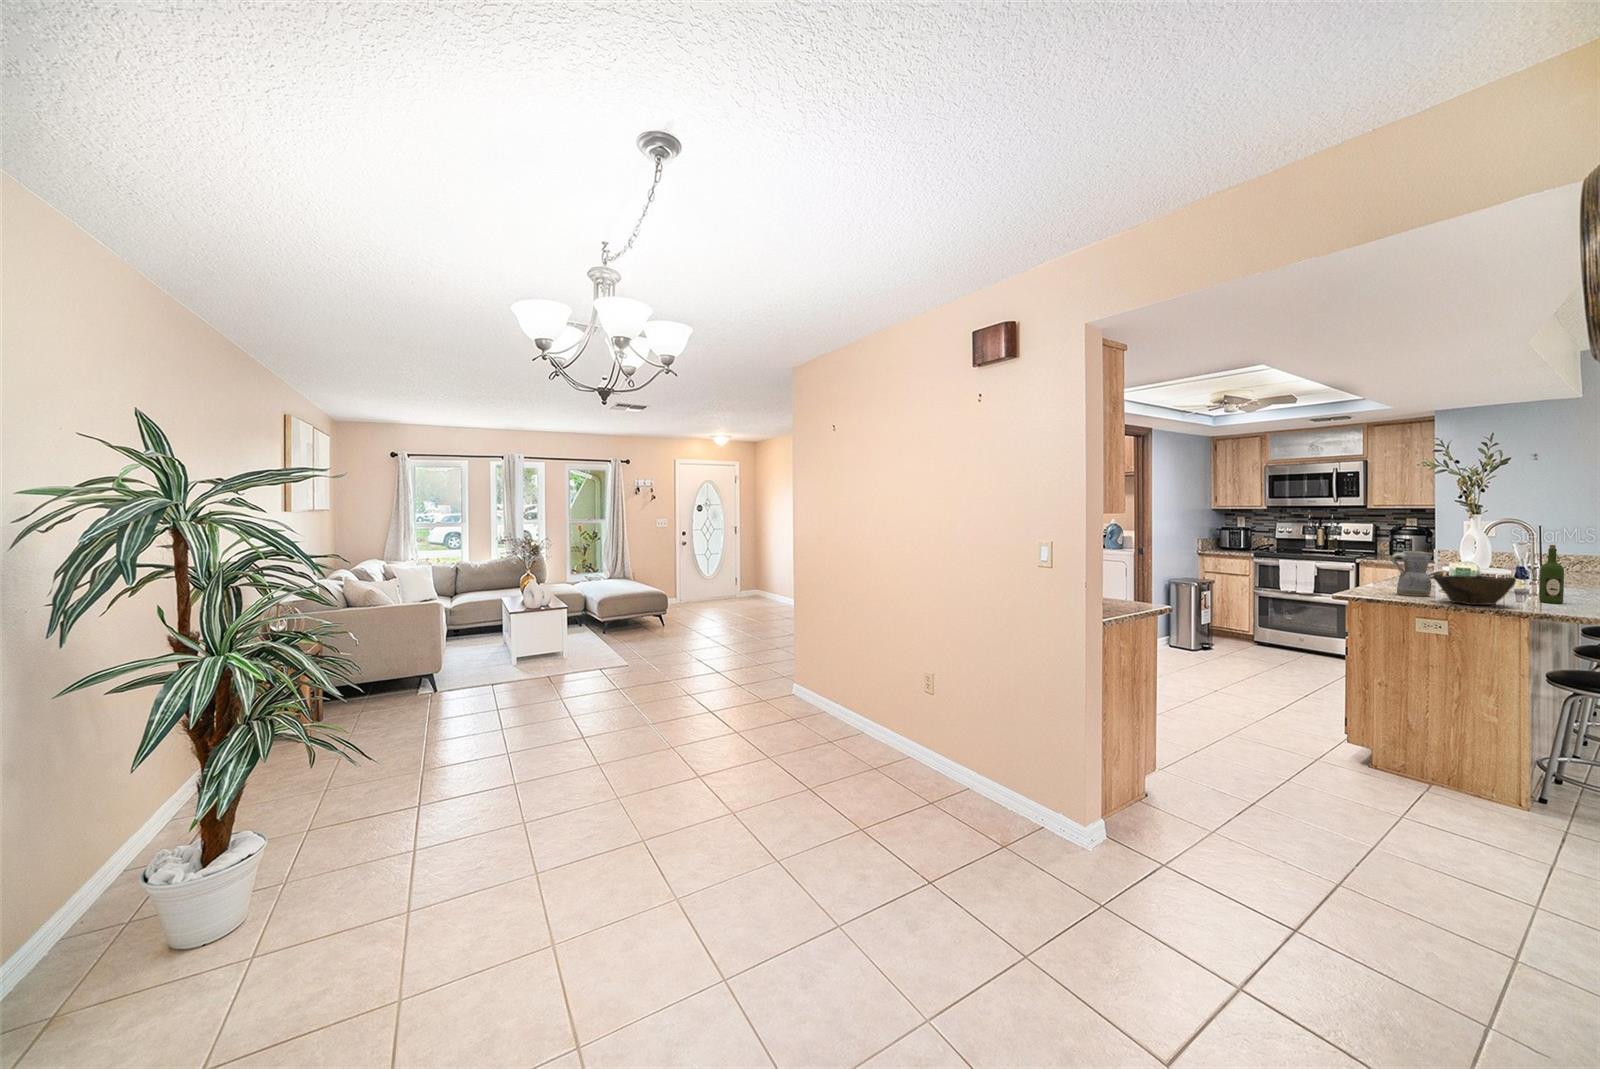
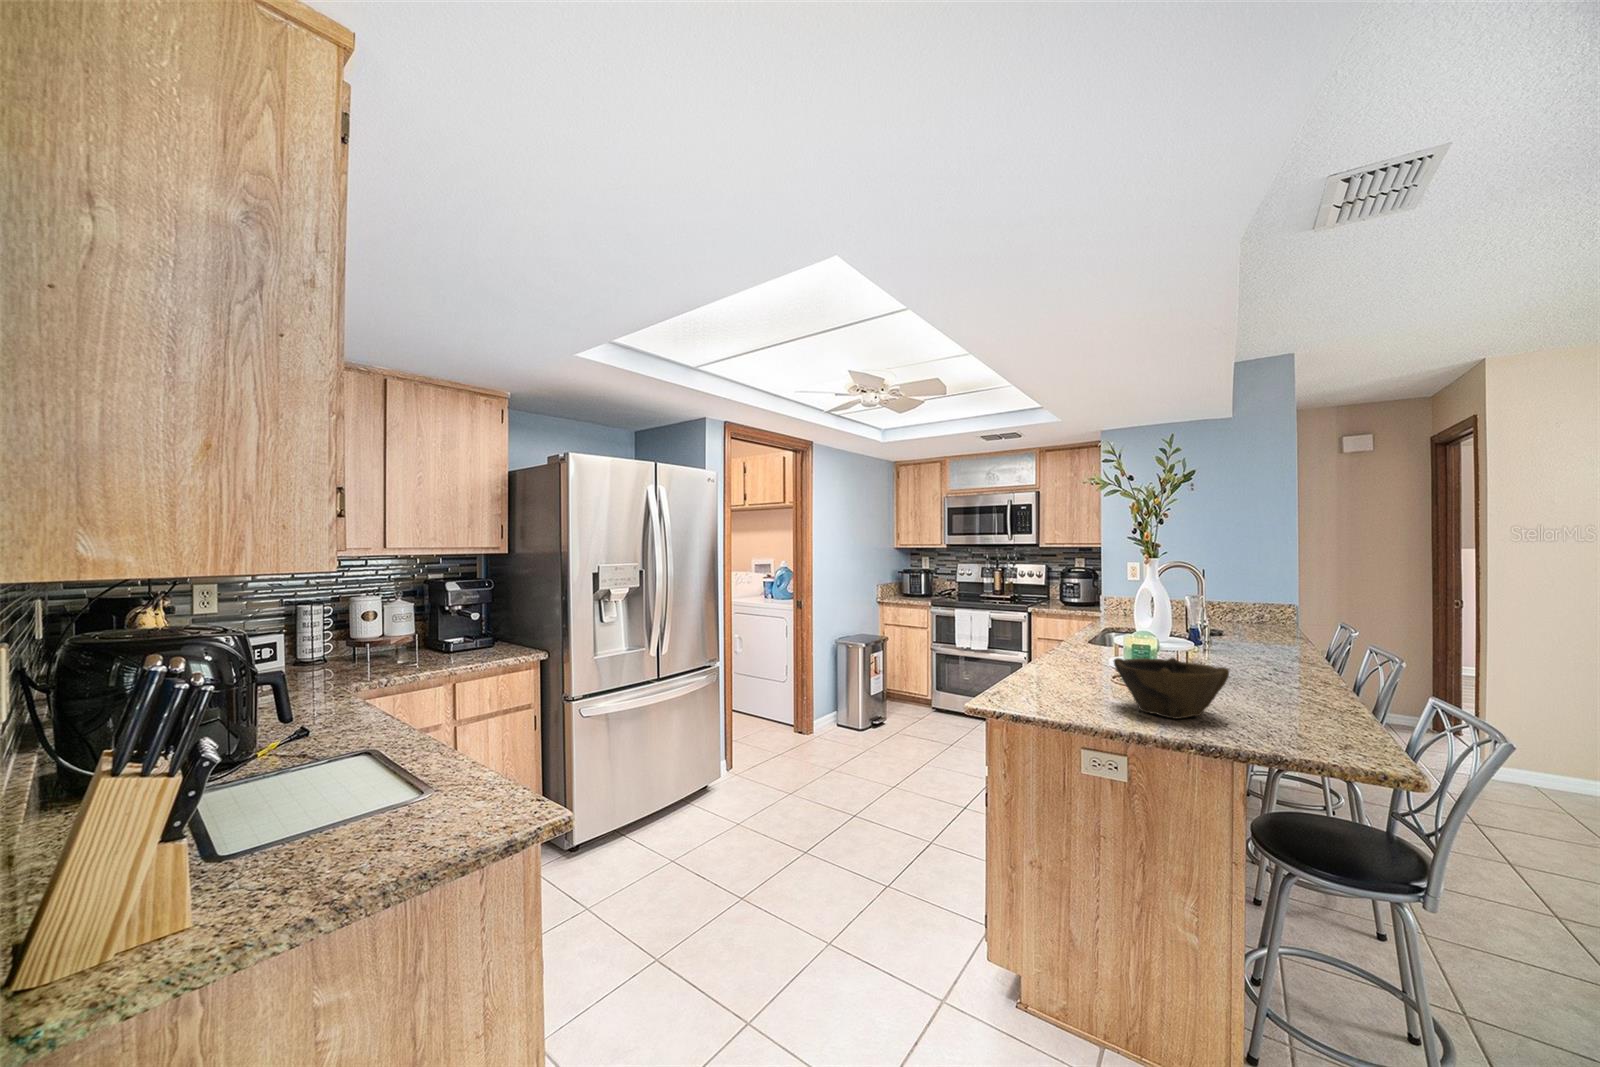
wine bottle: present [1539,545,1564,603] -> none [1244,605,1276,701]
ceramic pitcher: present [1391,551,1433,596] -> none [1056,613,1110,689]

